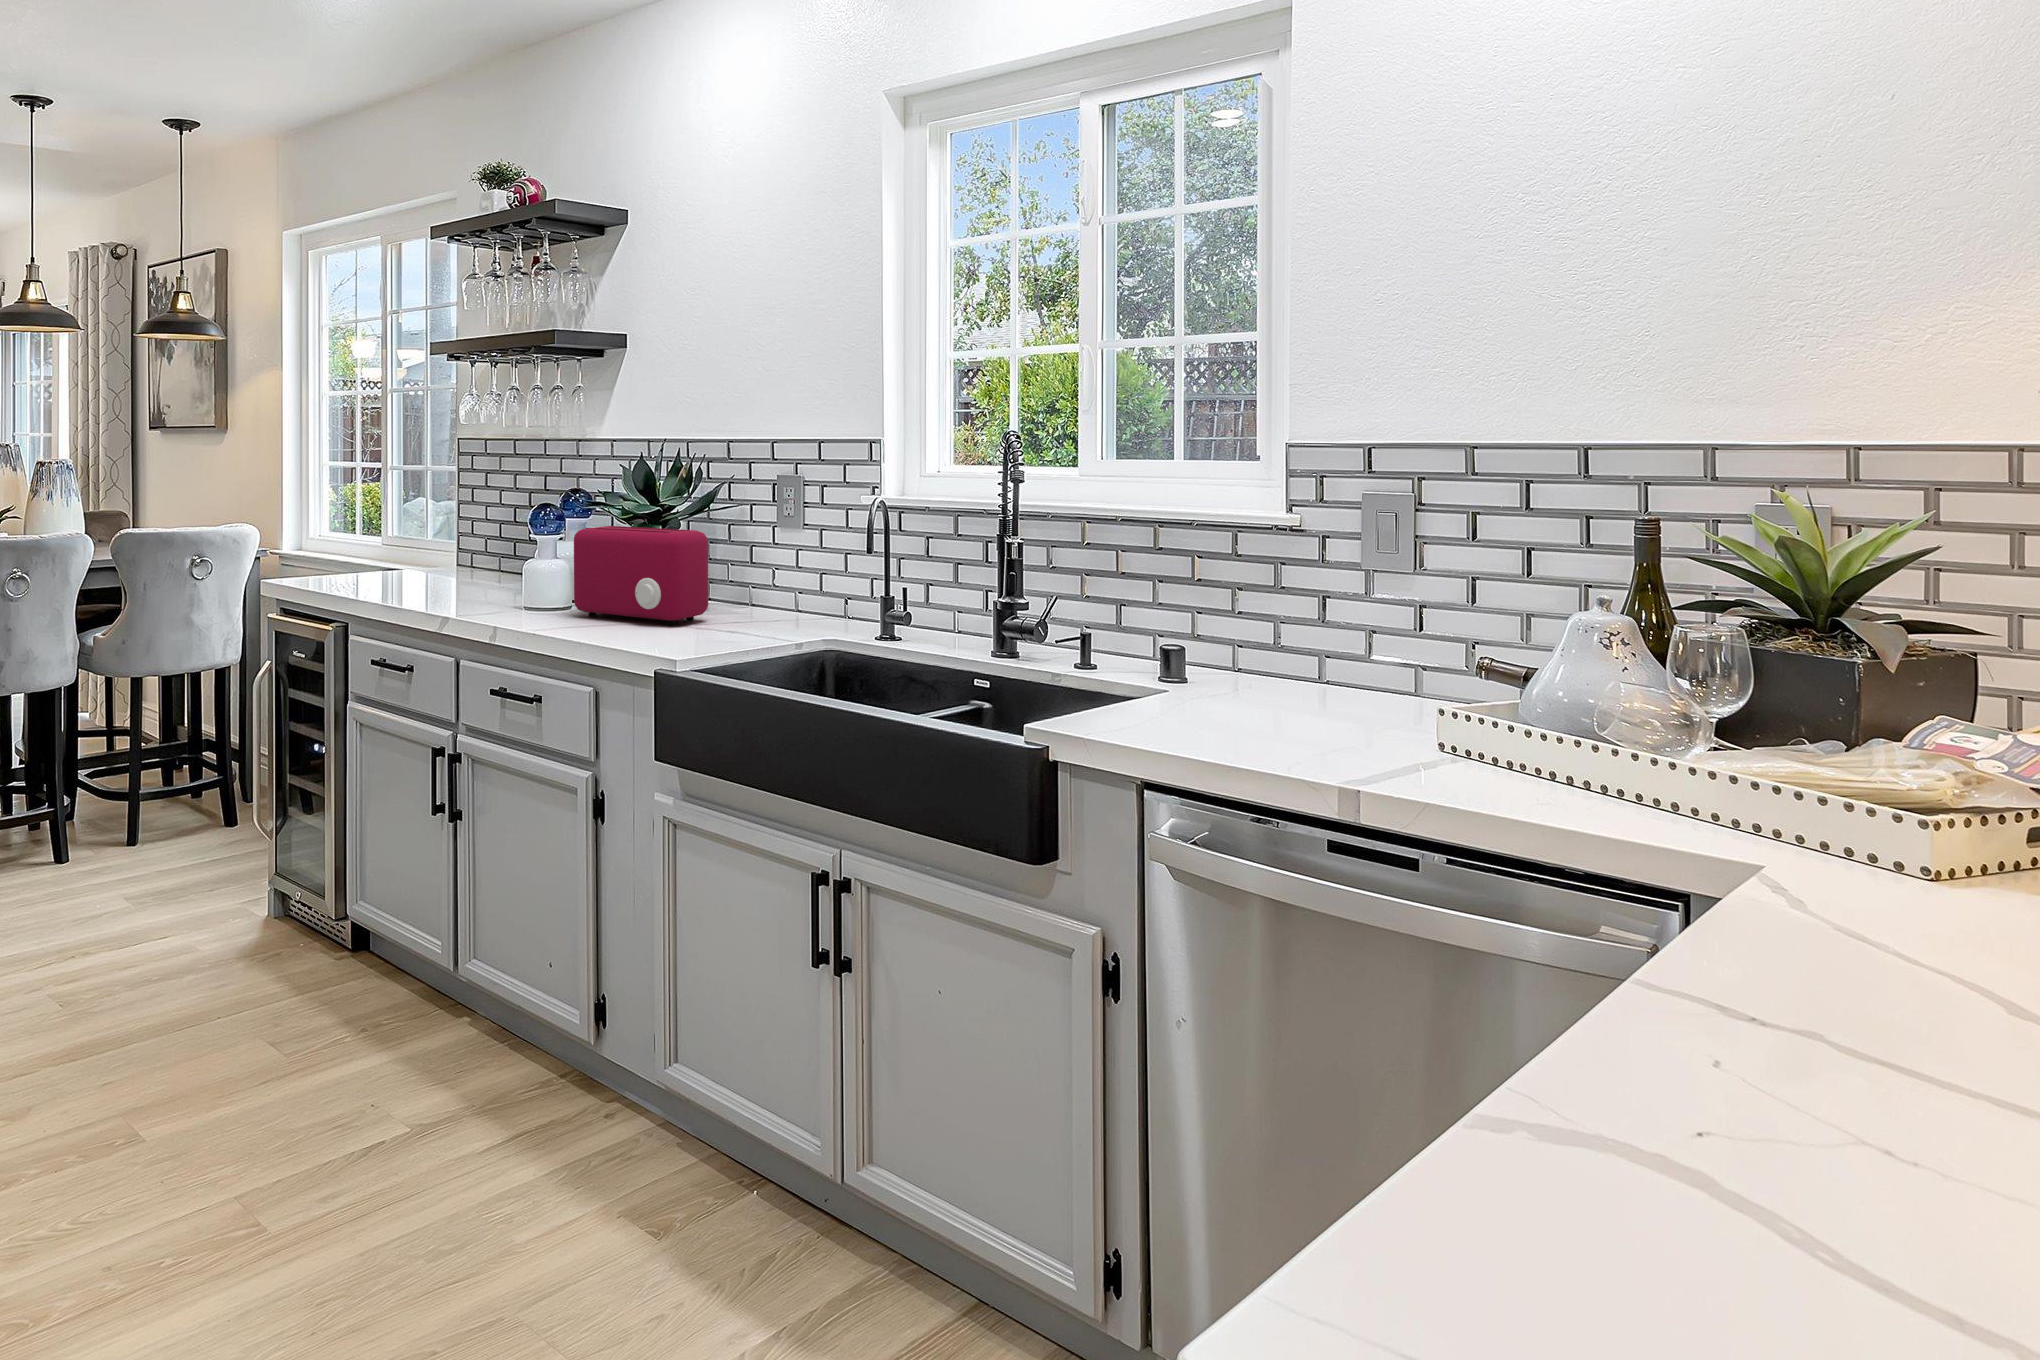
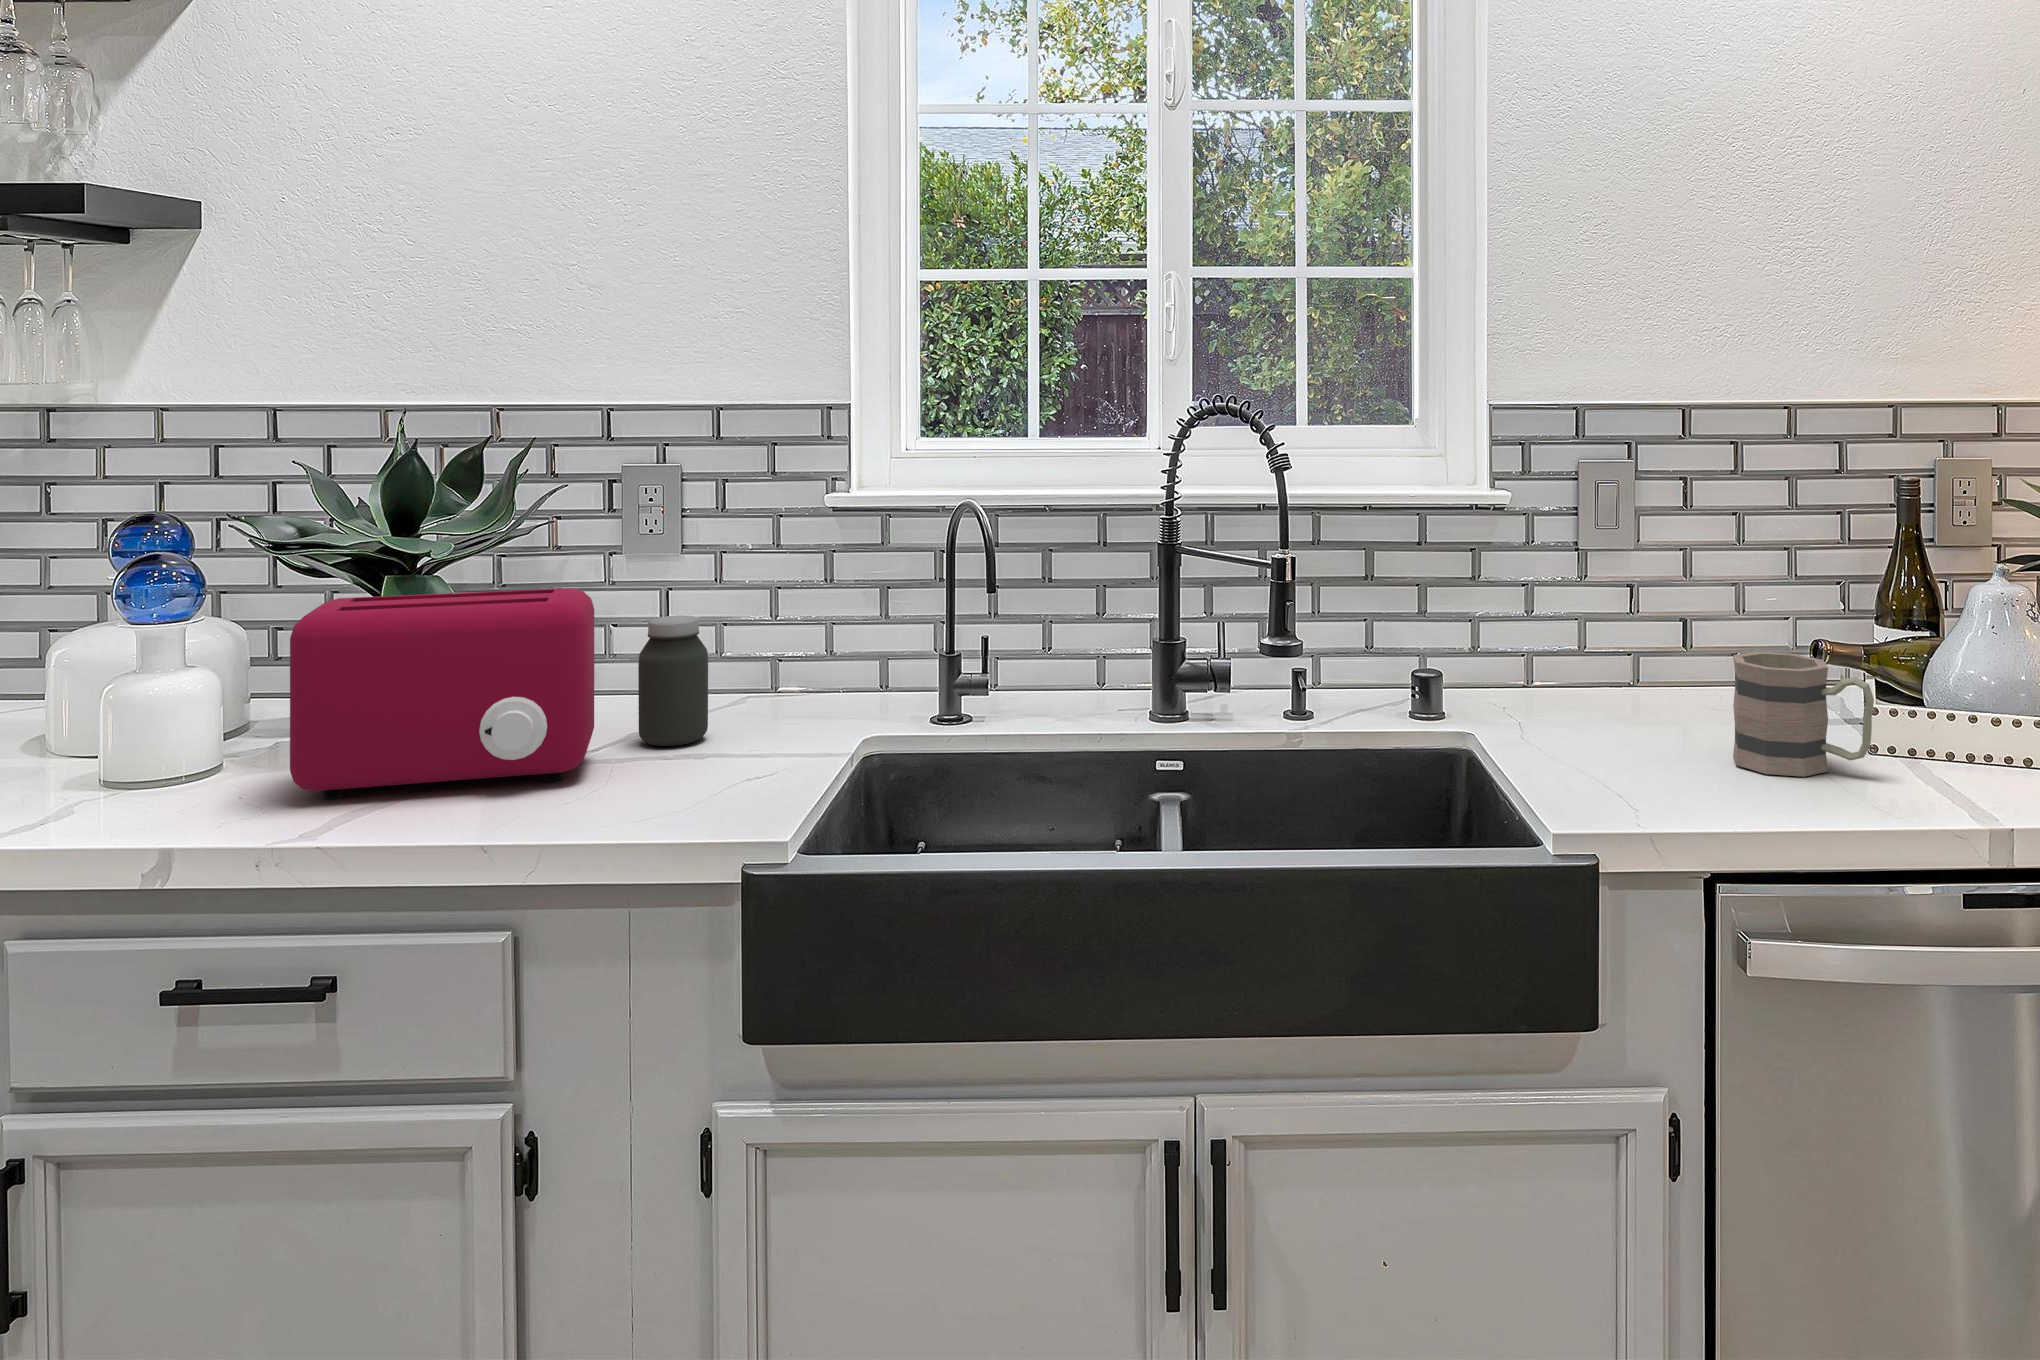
jar: none [736,554,773,624] -> present [638,615,708,746]
mug: none [1295,646,1380,747] -> present [1733,652,1874,777]

